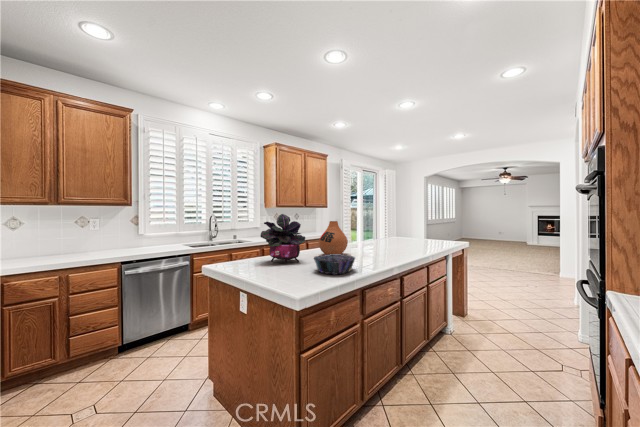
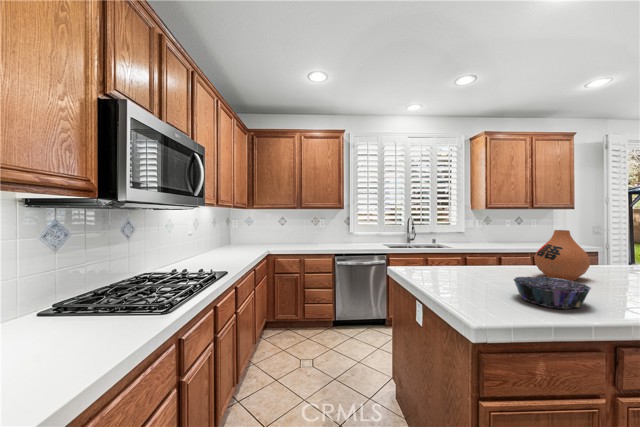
potted plant: present [261,214,305,262] -> none [447,219,508,280]

